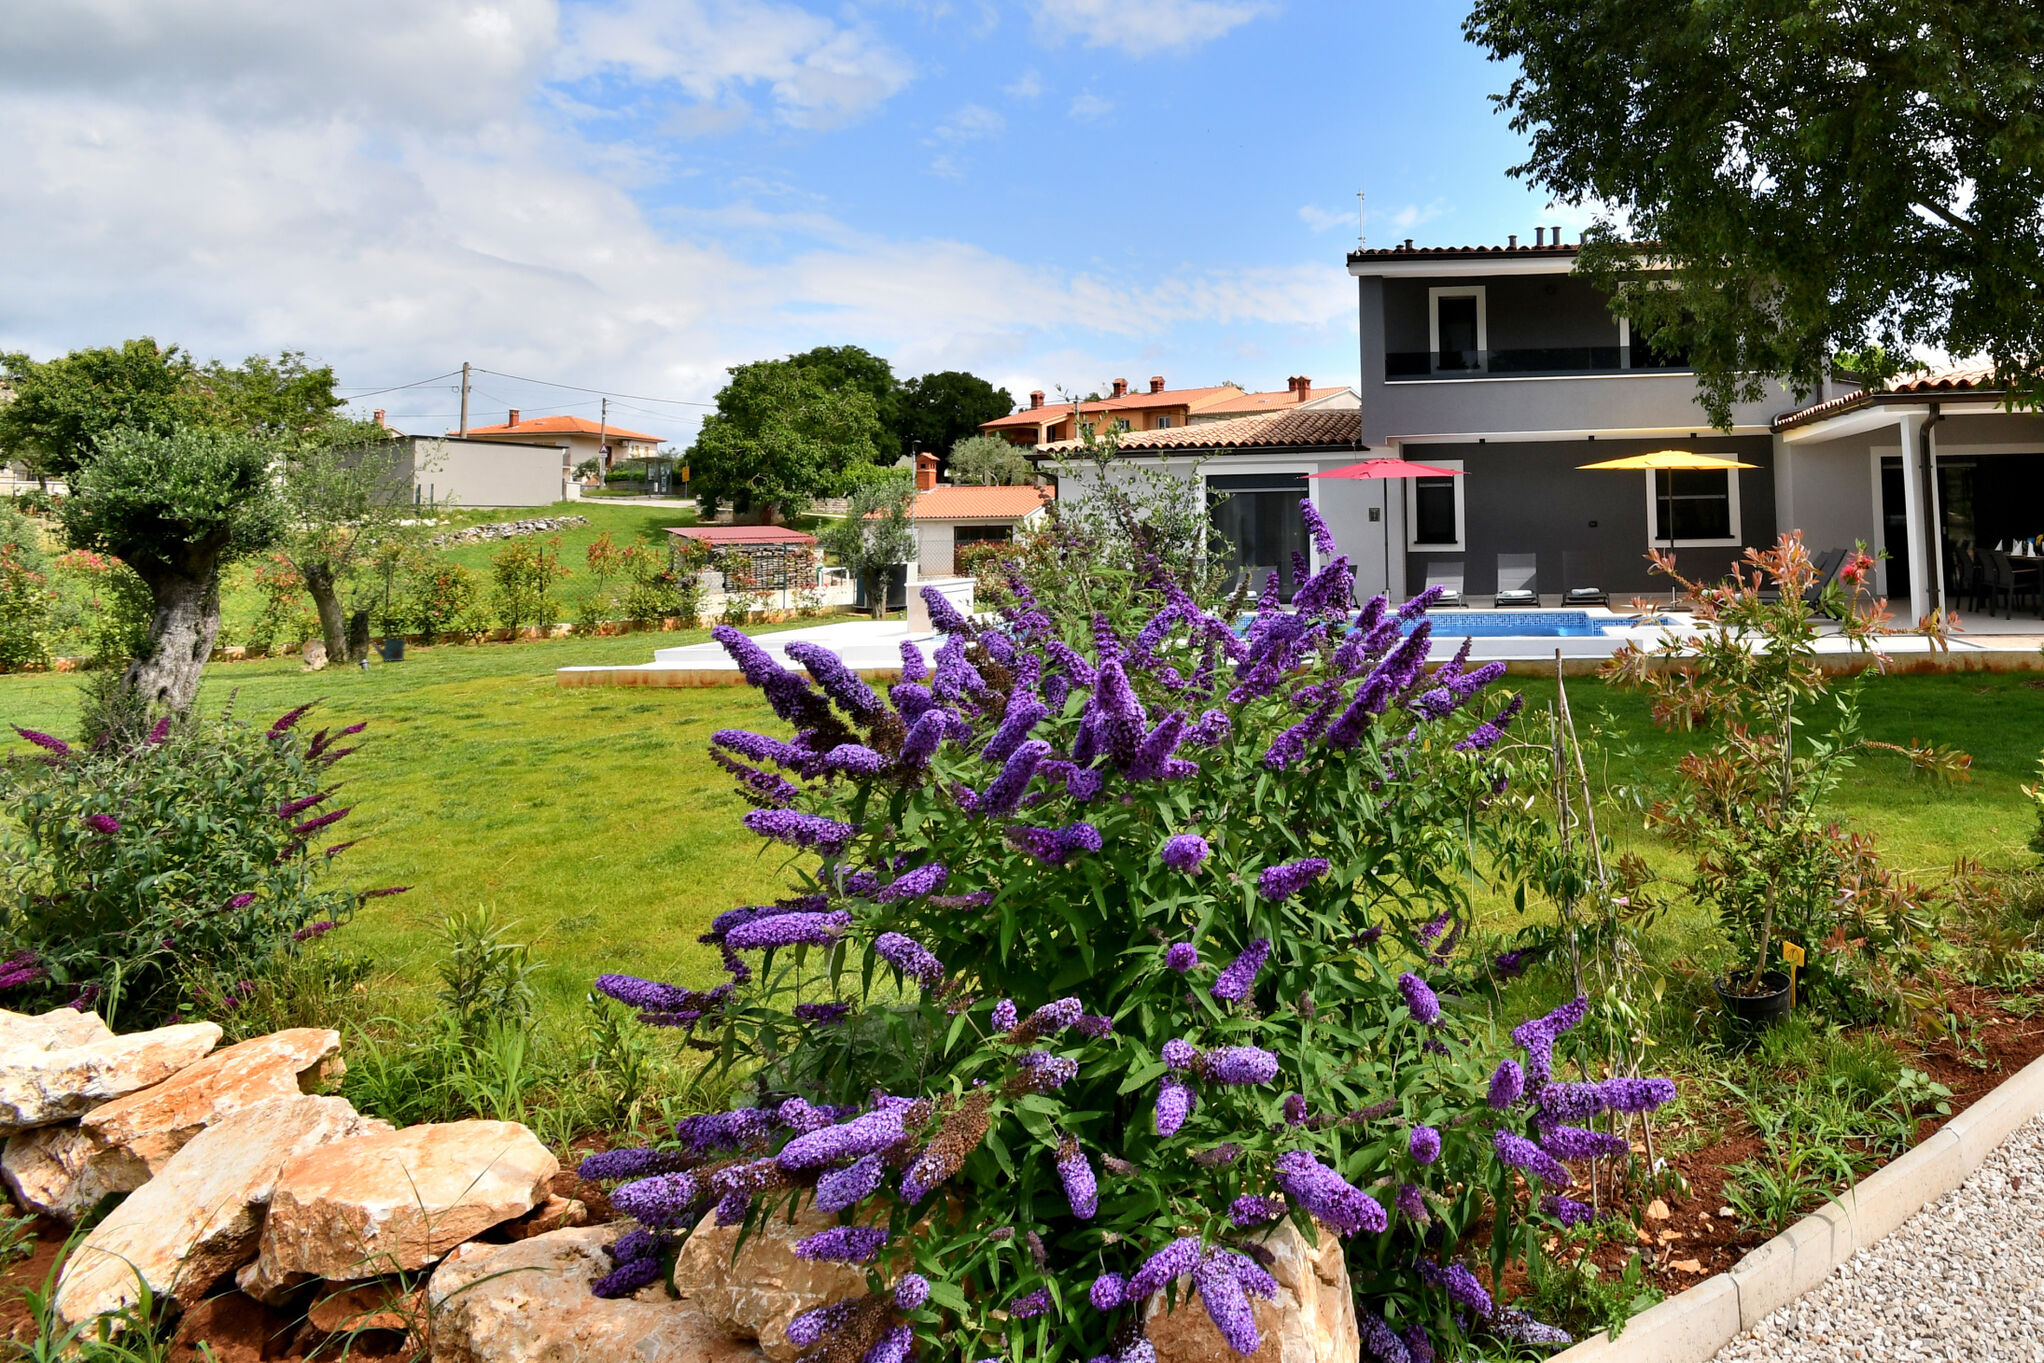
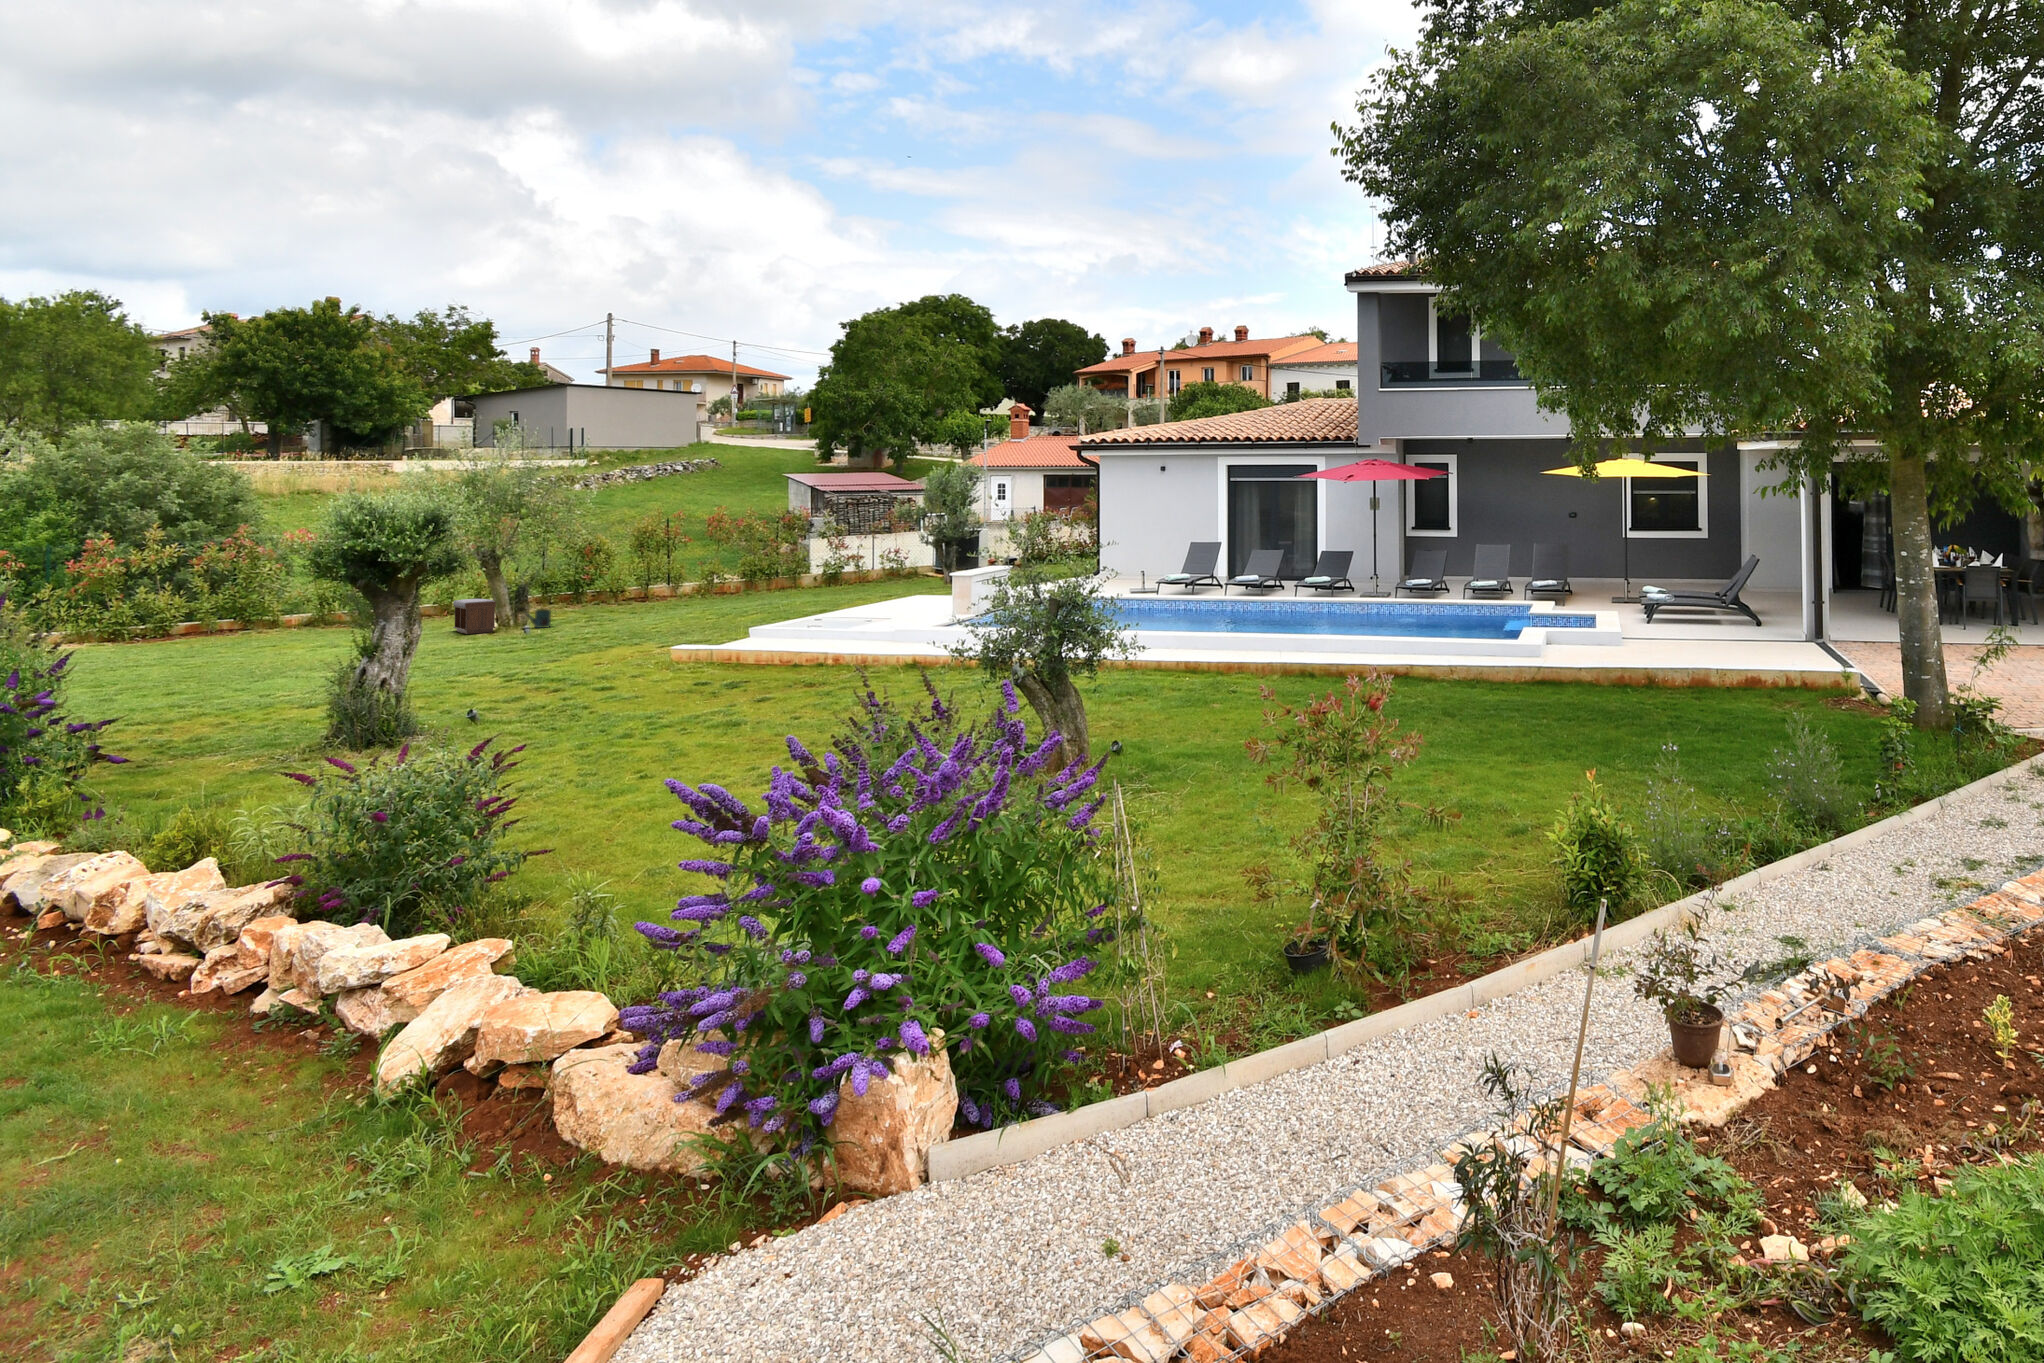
bench: none [278,627,334,668] -> present [453,599,496,634]

